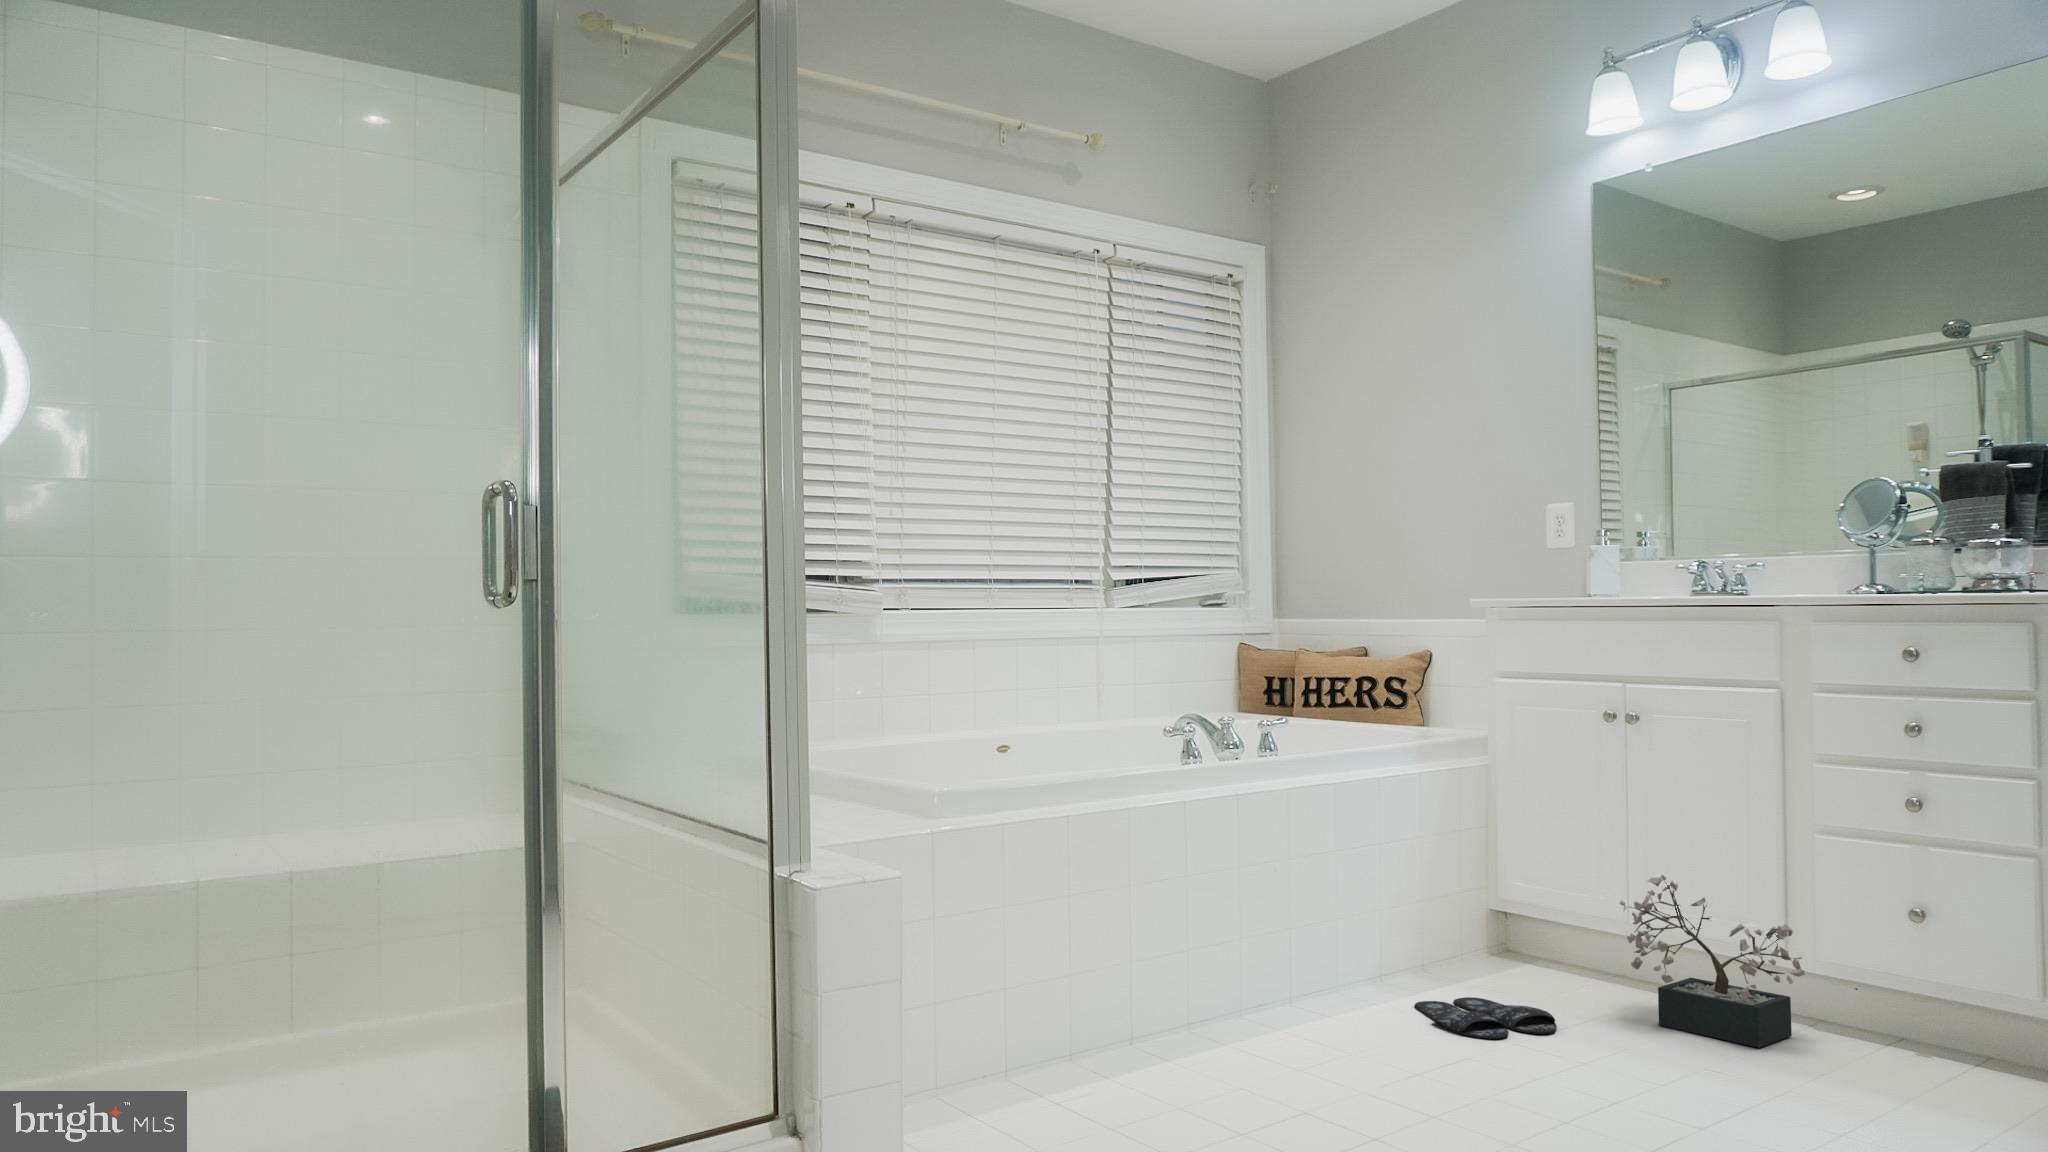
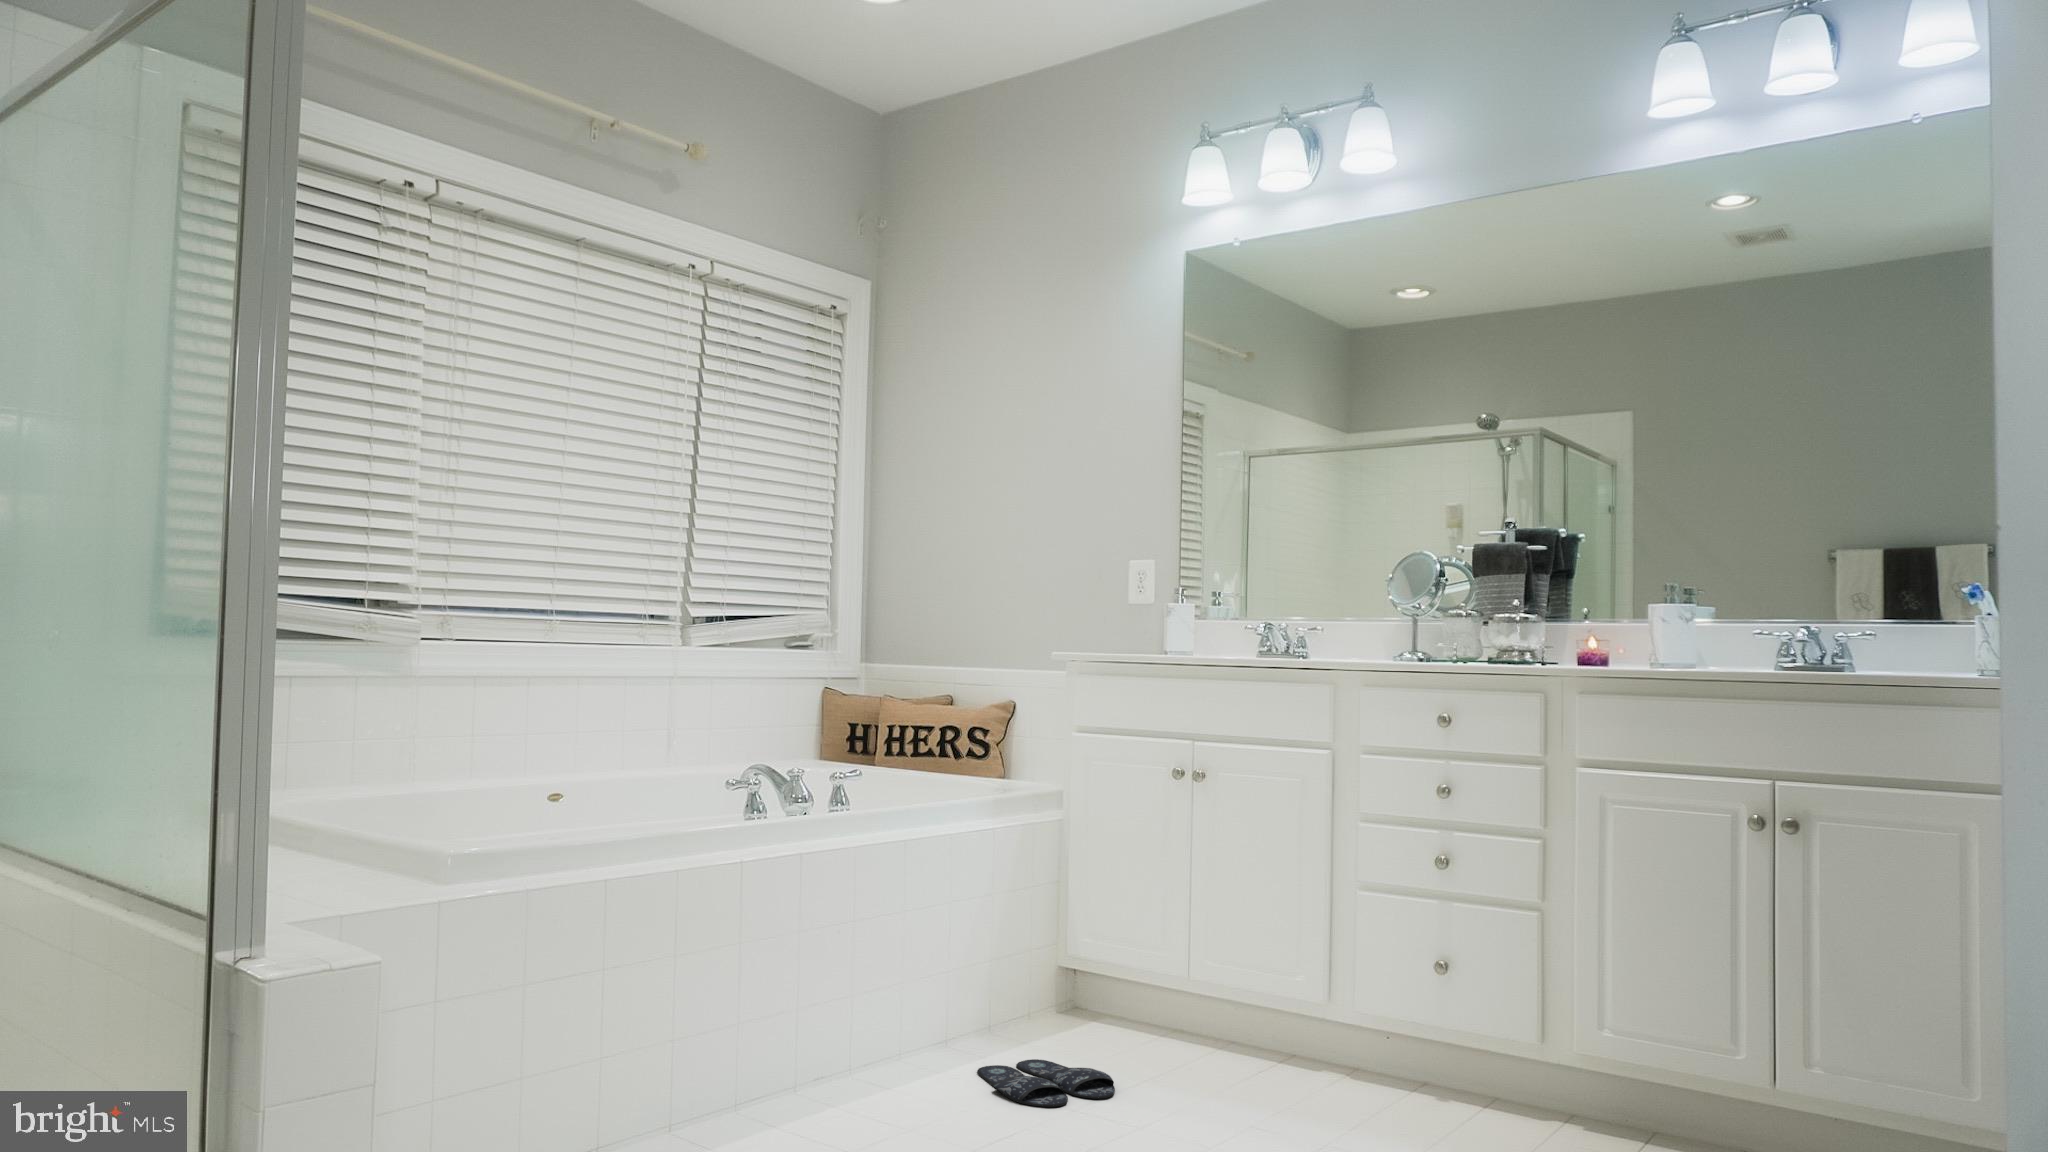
decorative plant: present [1620,875,1805,1048] -> none [1180,931,1352,1103]

